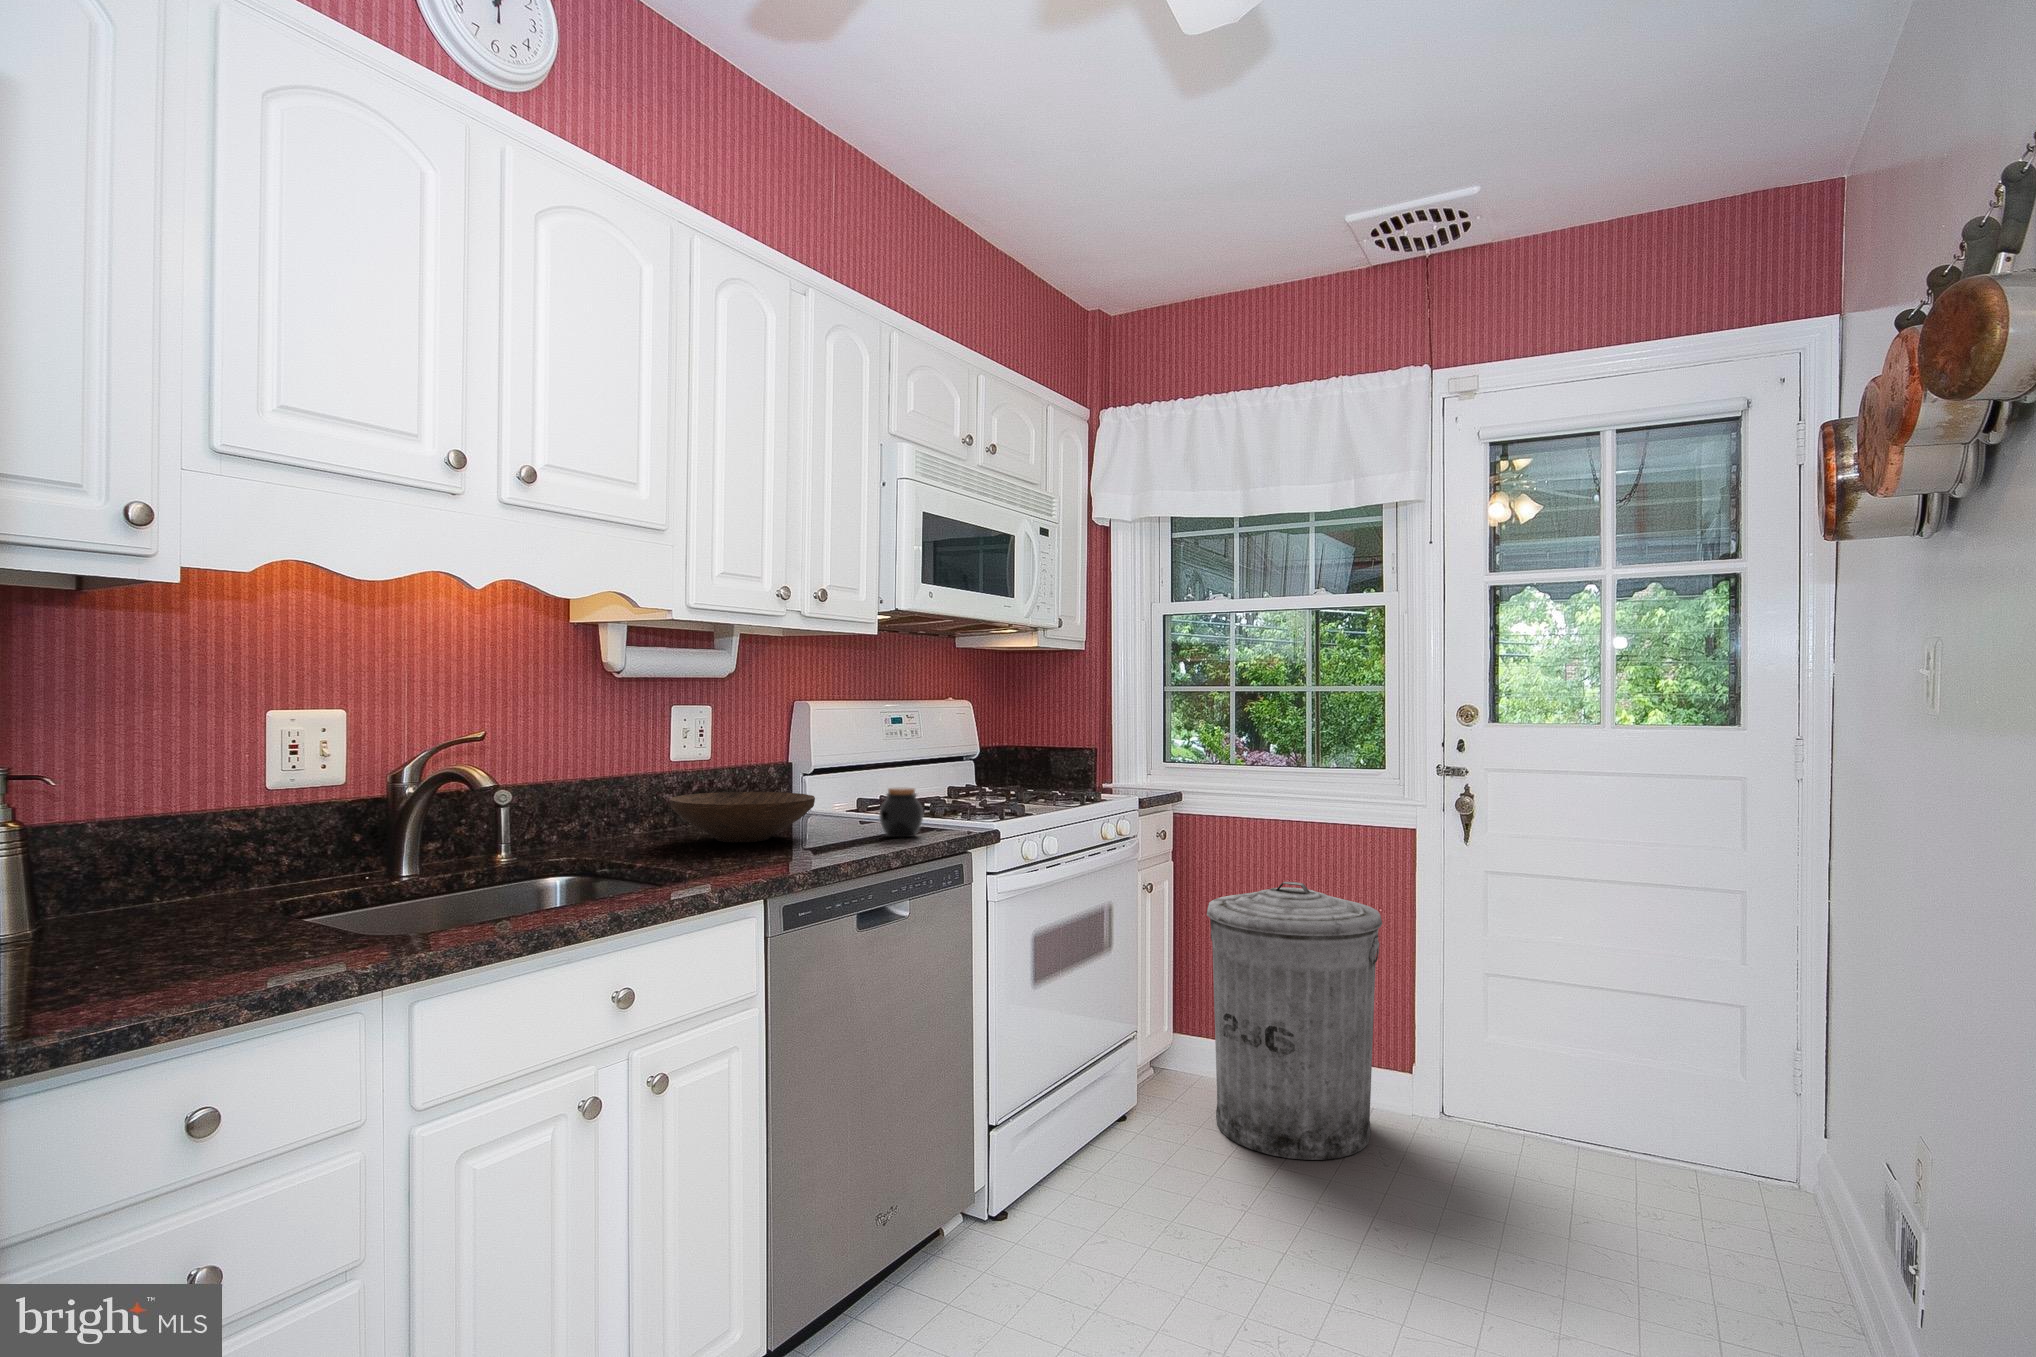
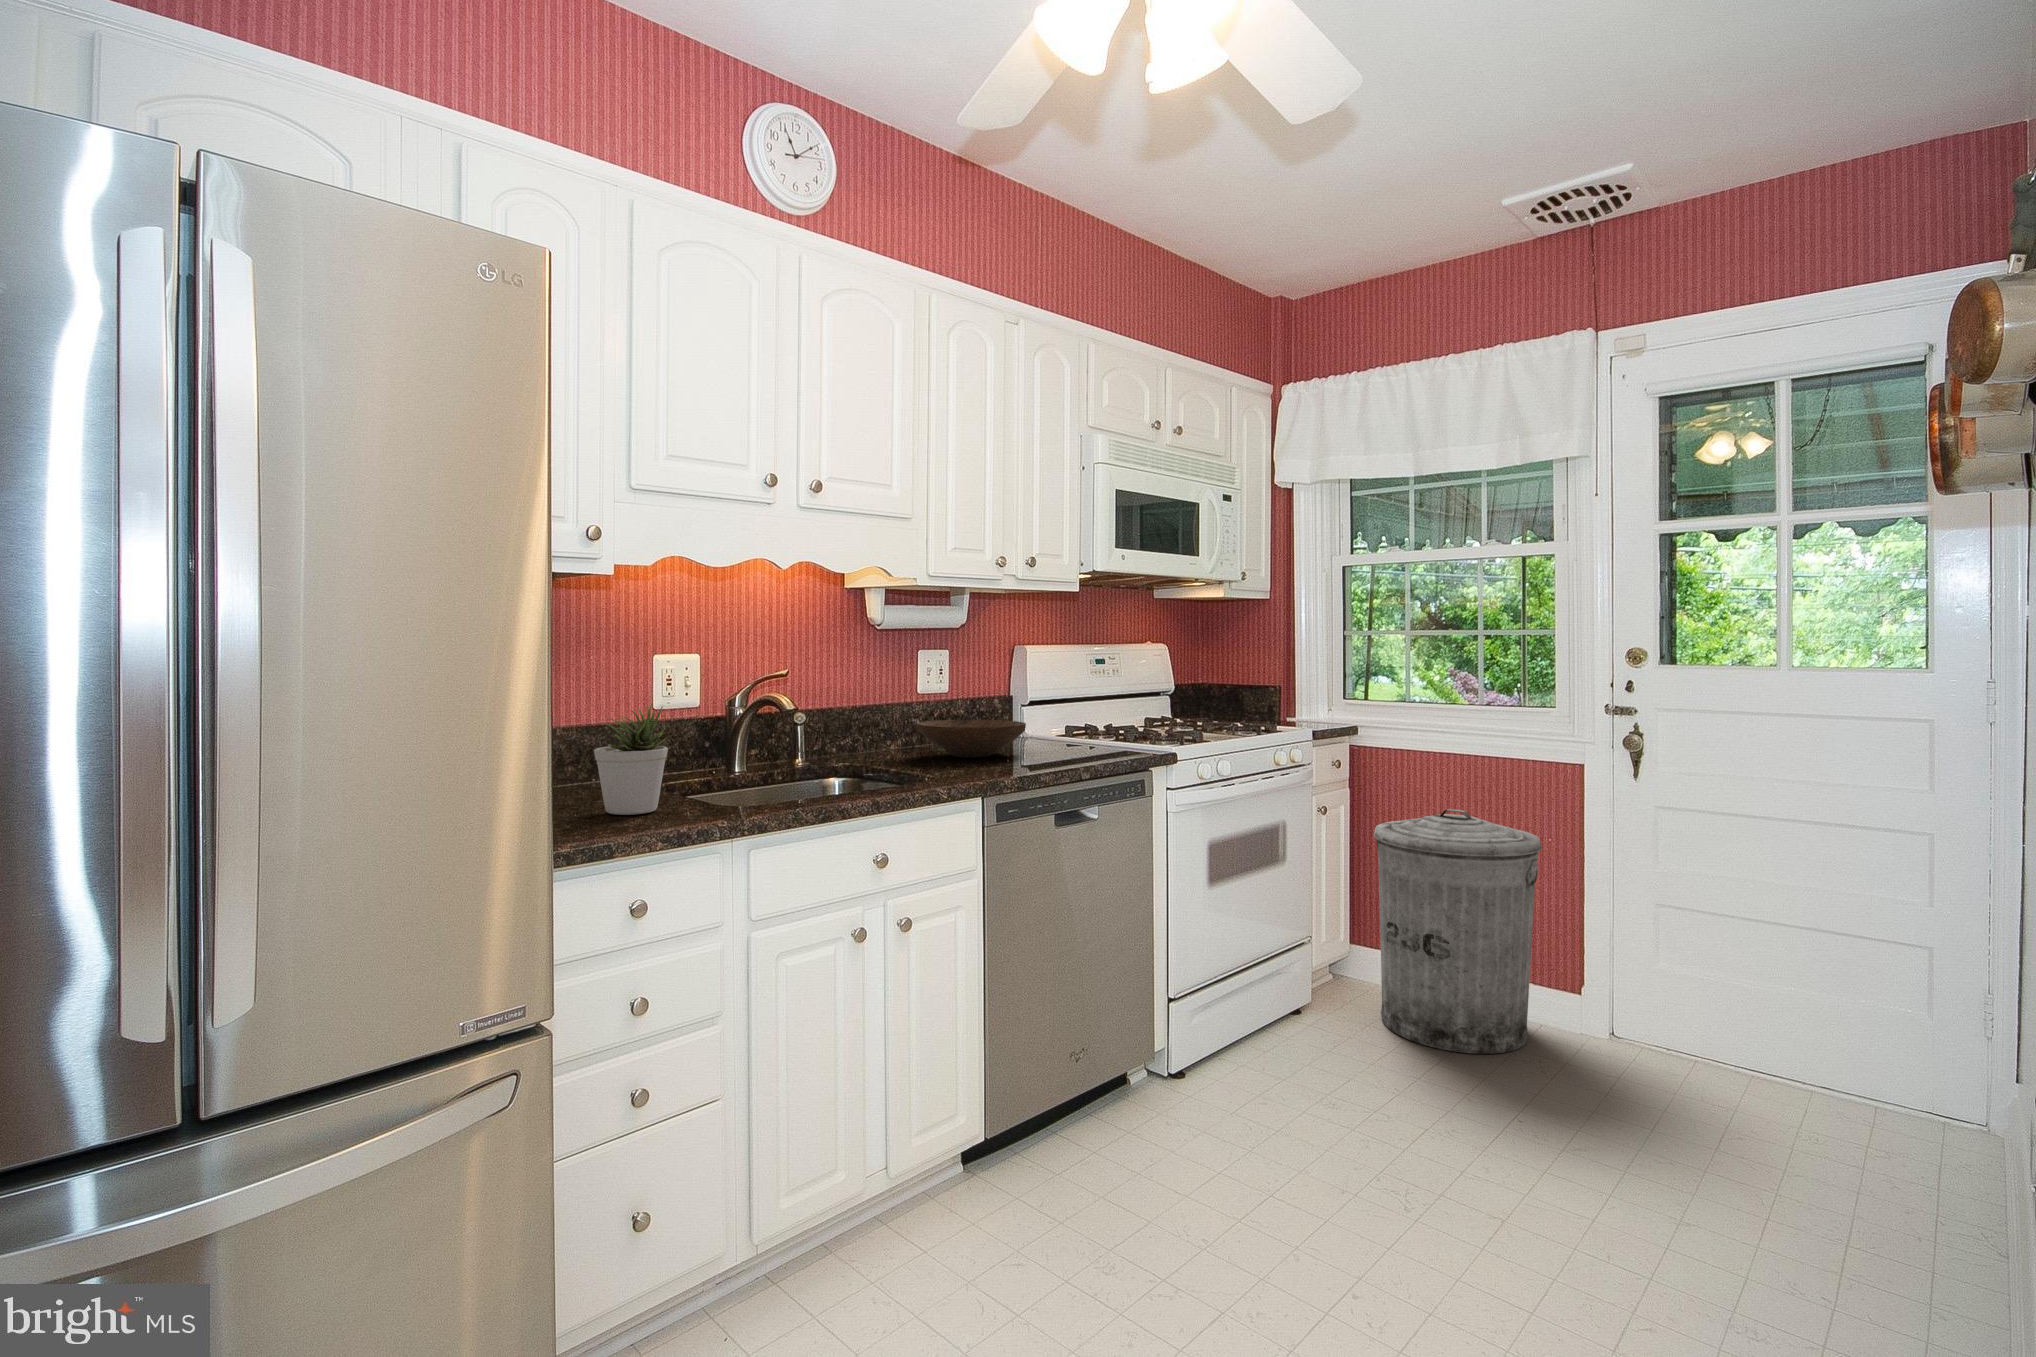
potted plant: none [135,787,275,967] -> present [594,704,669,815]
jar: present [879,787,923,837] -> none [1076,717,1111,756]

